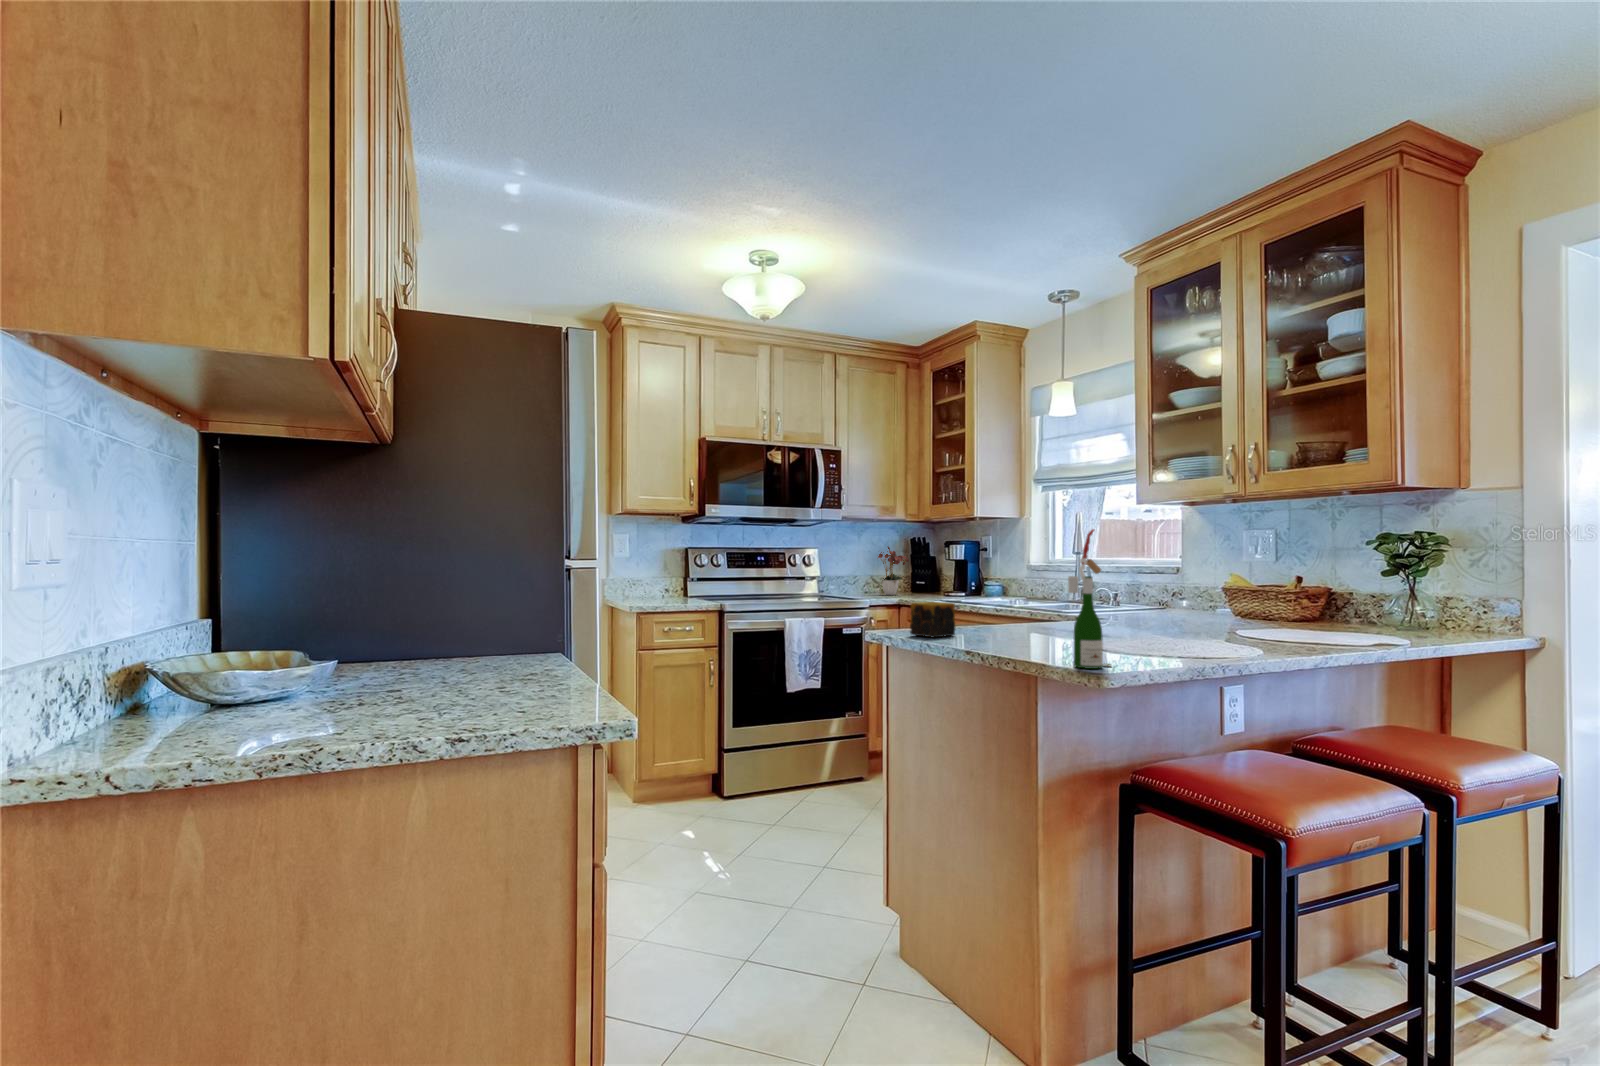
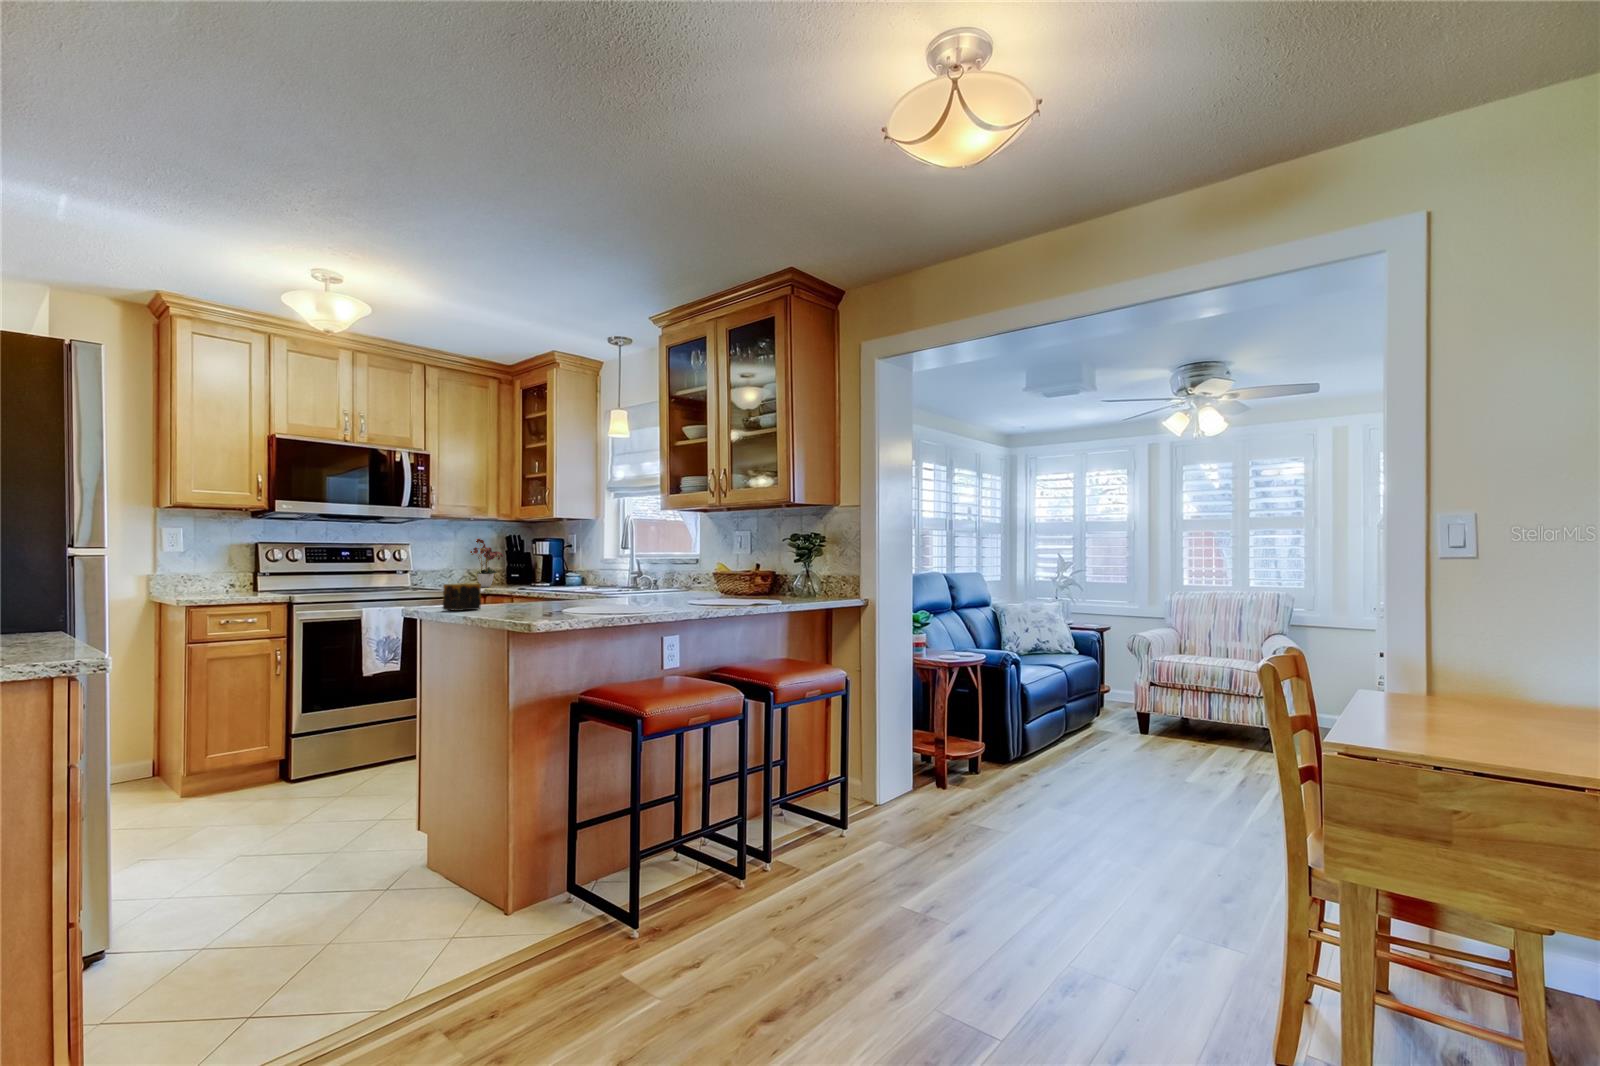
wine bottle: present [1068,529,1111,669] -> none [527,525,557,621]

